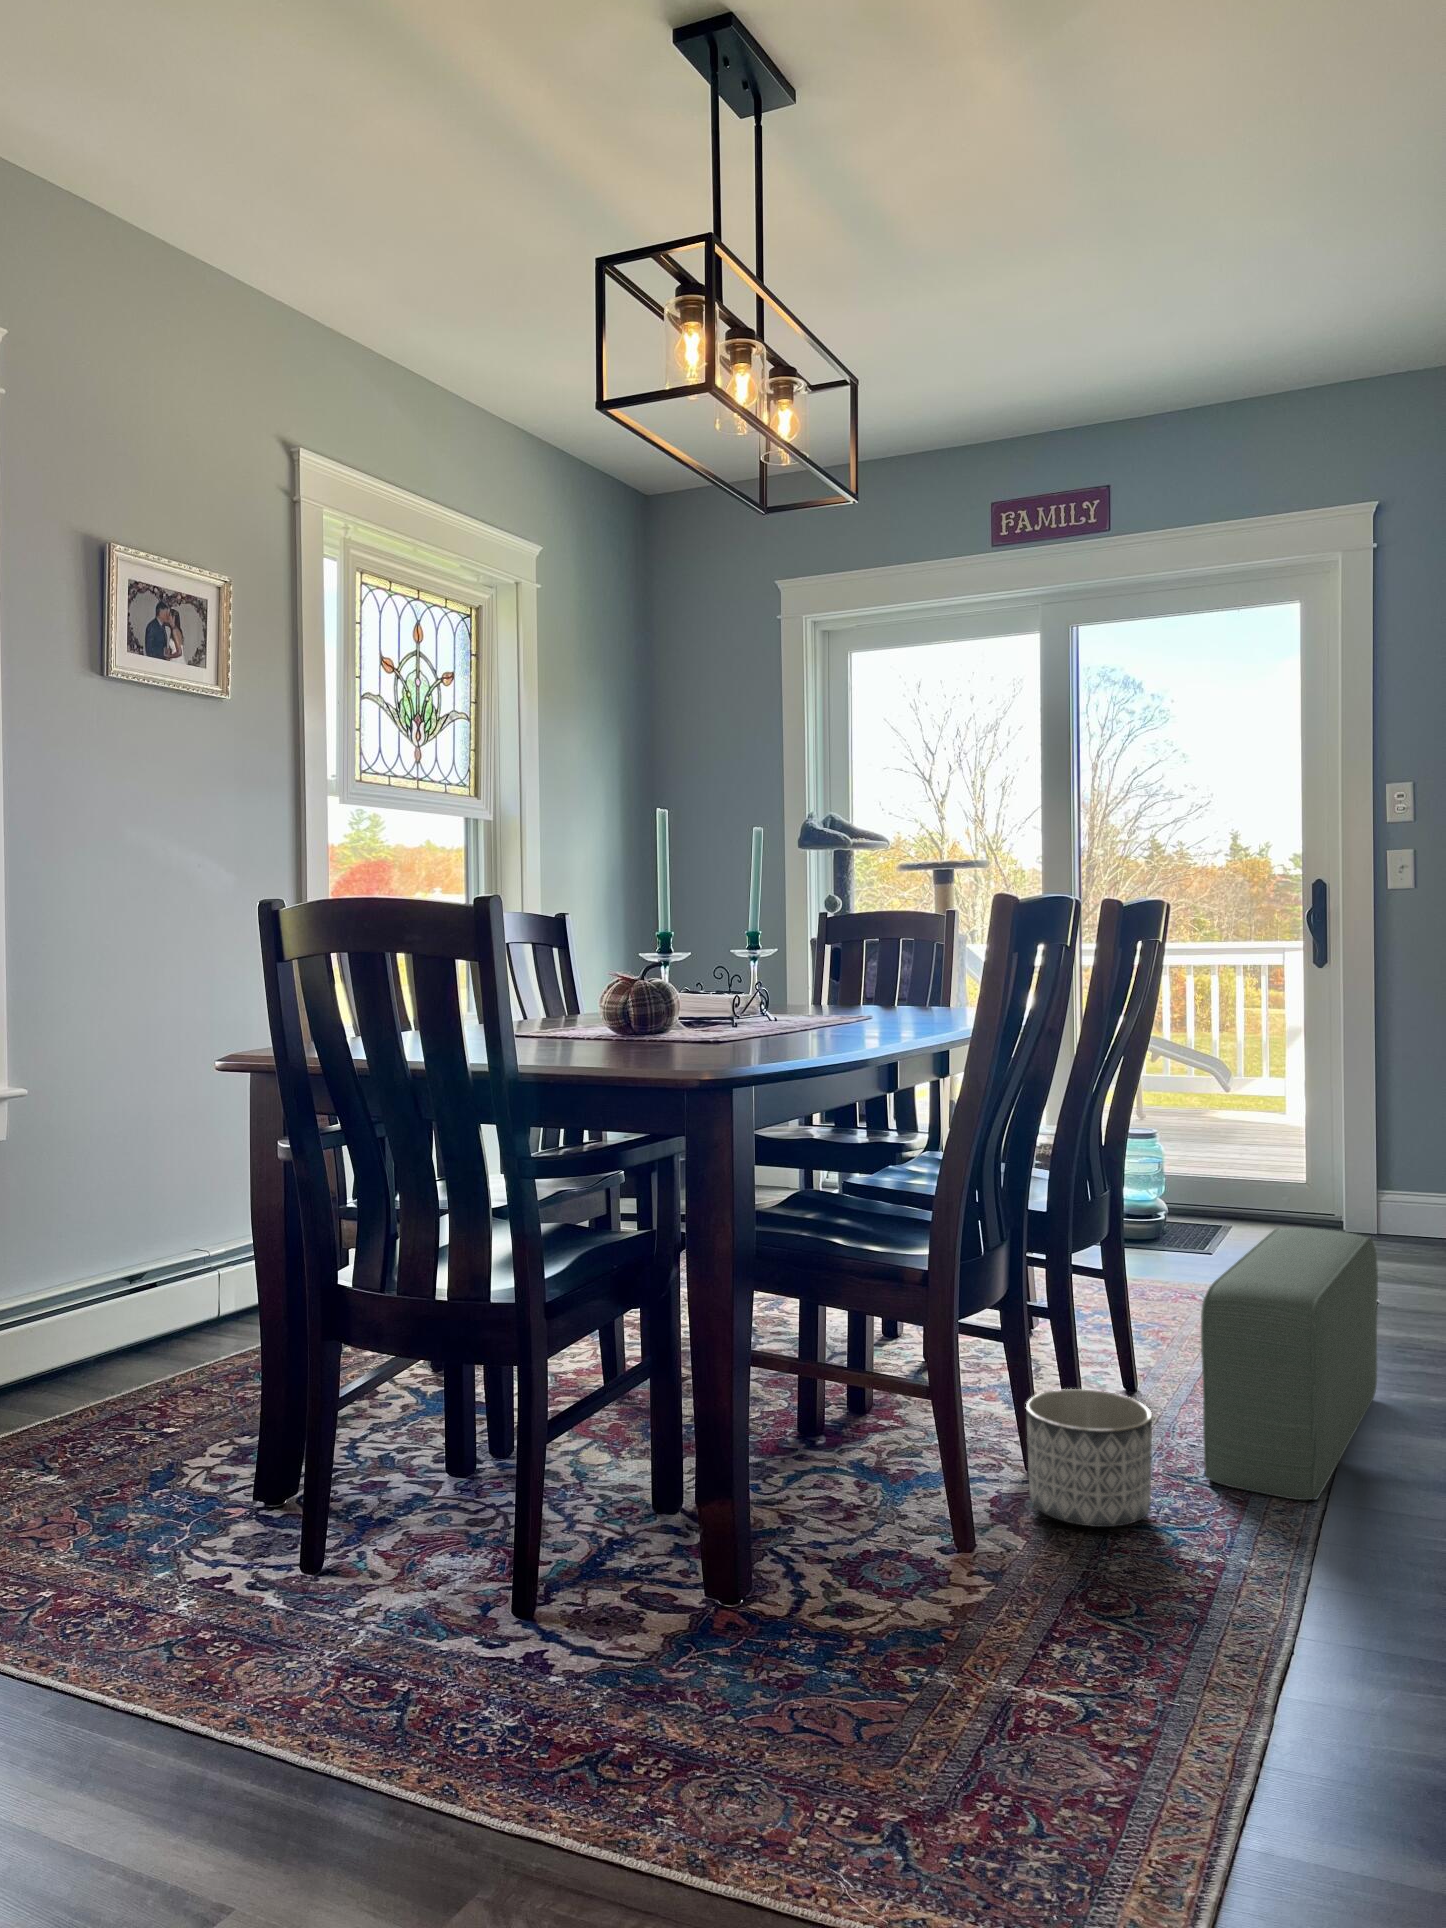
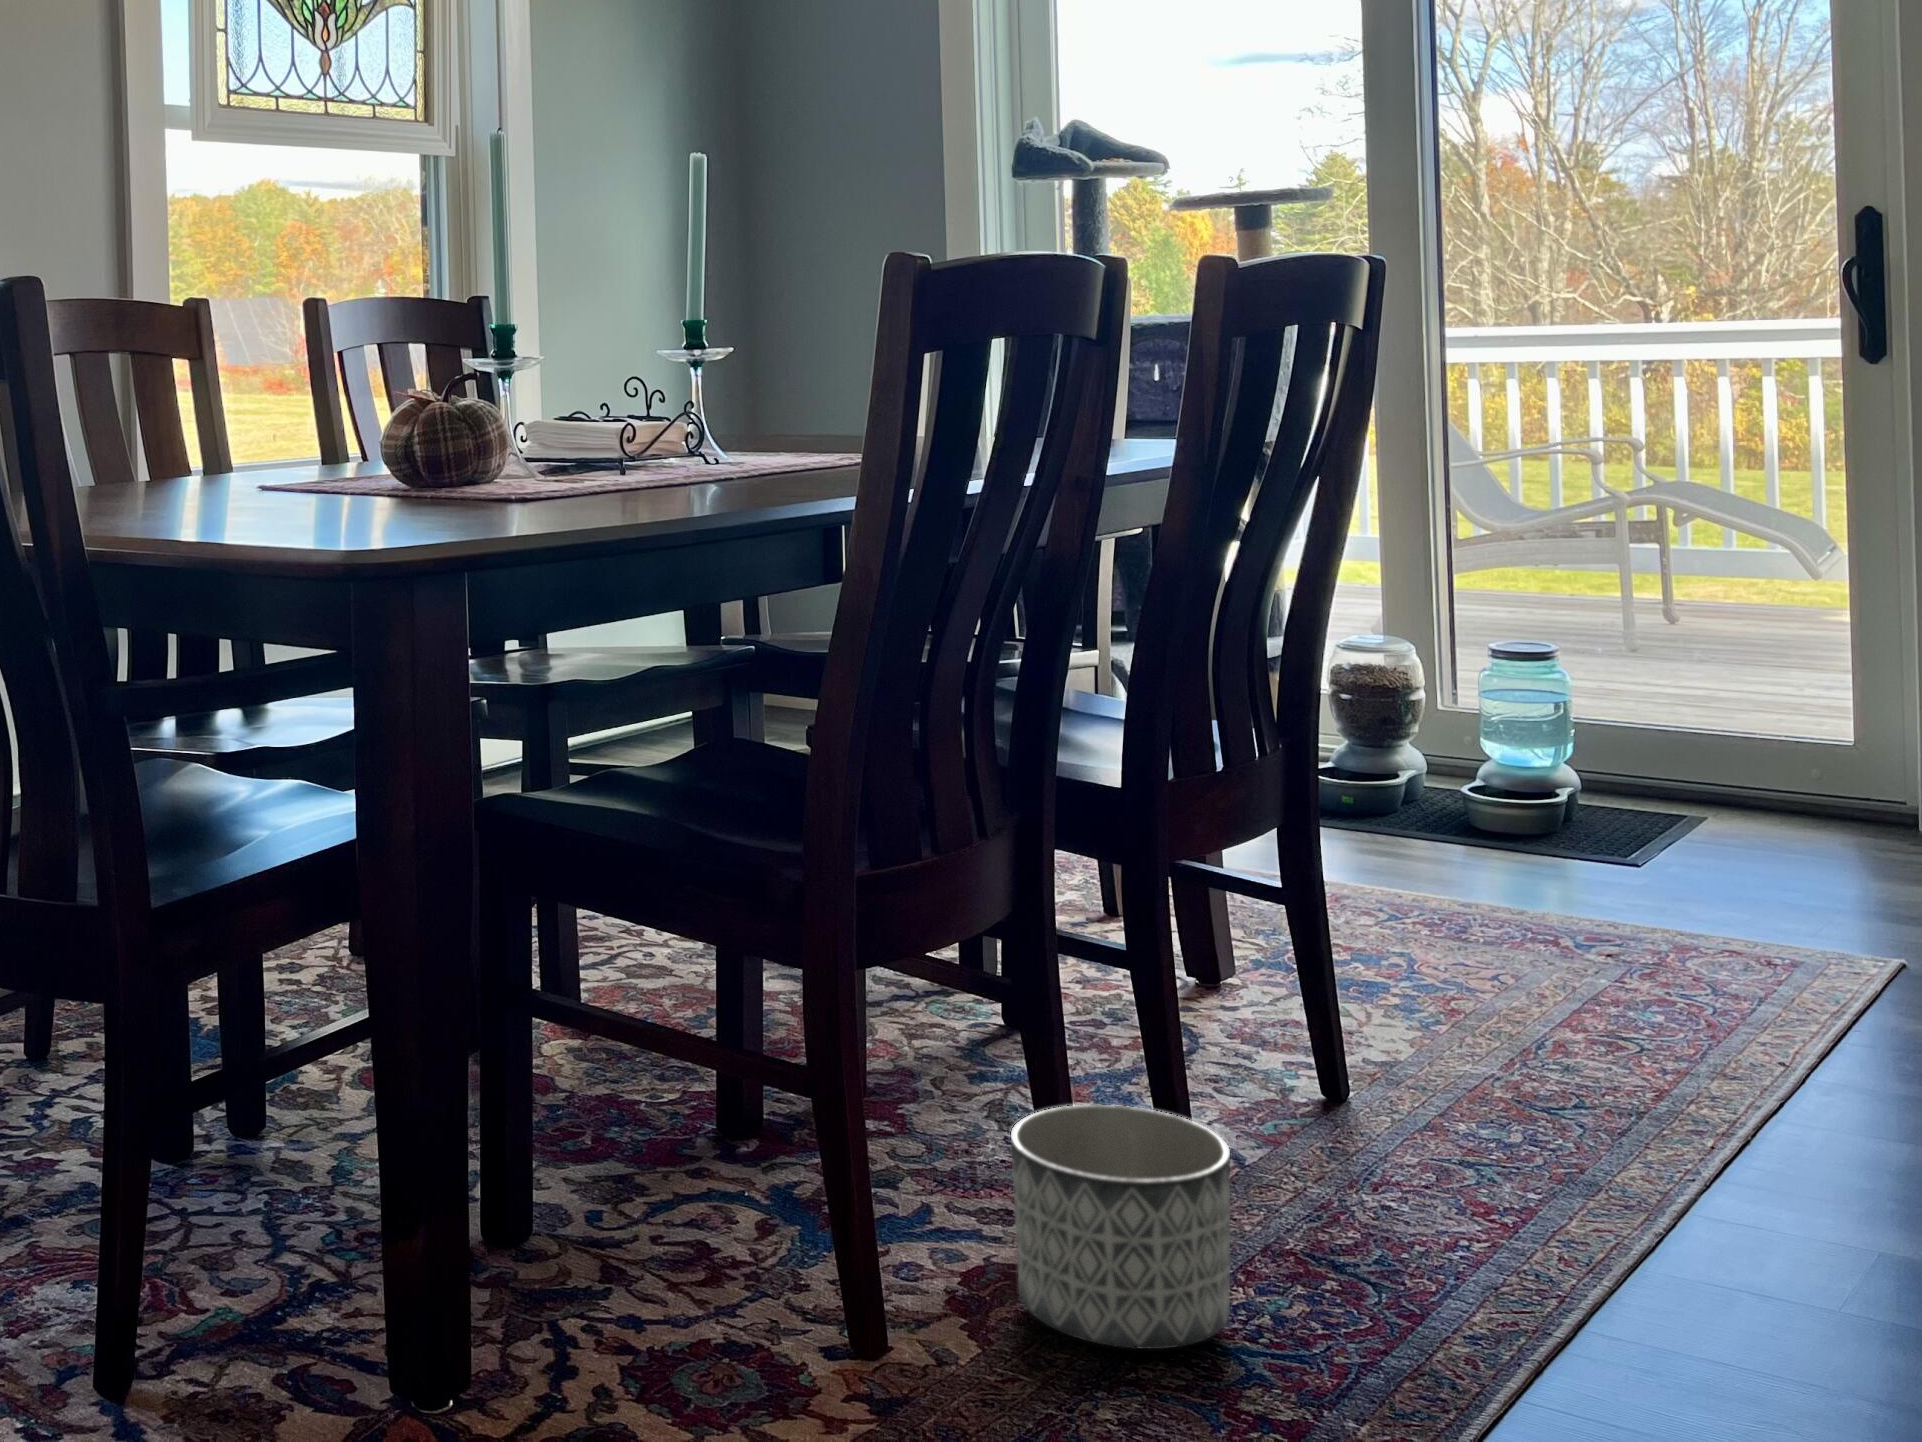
pouf: present [1201,1228,1378,1500] -> none [1362,848,1808,1344]

